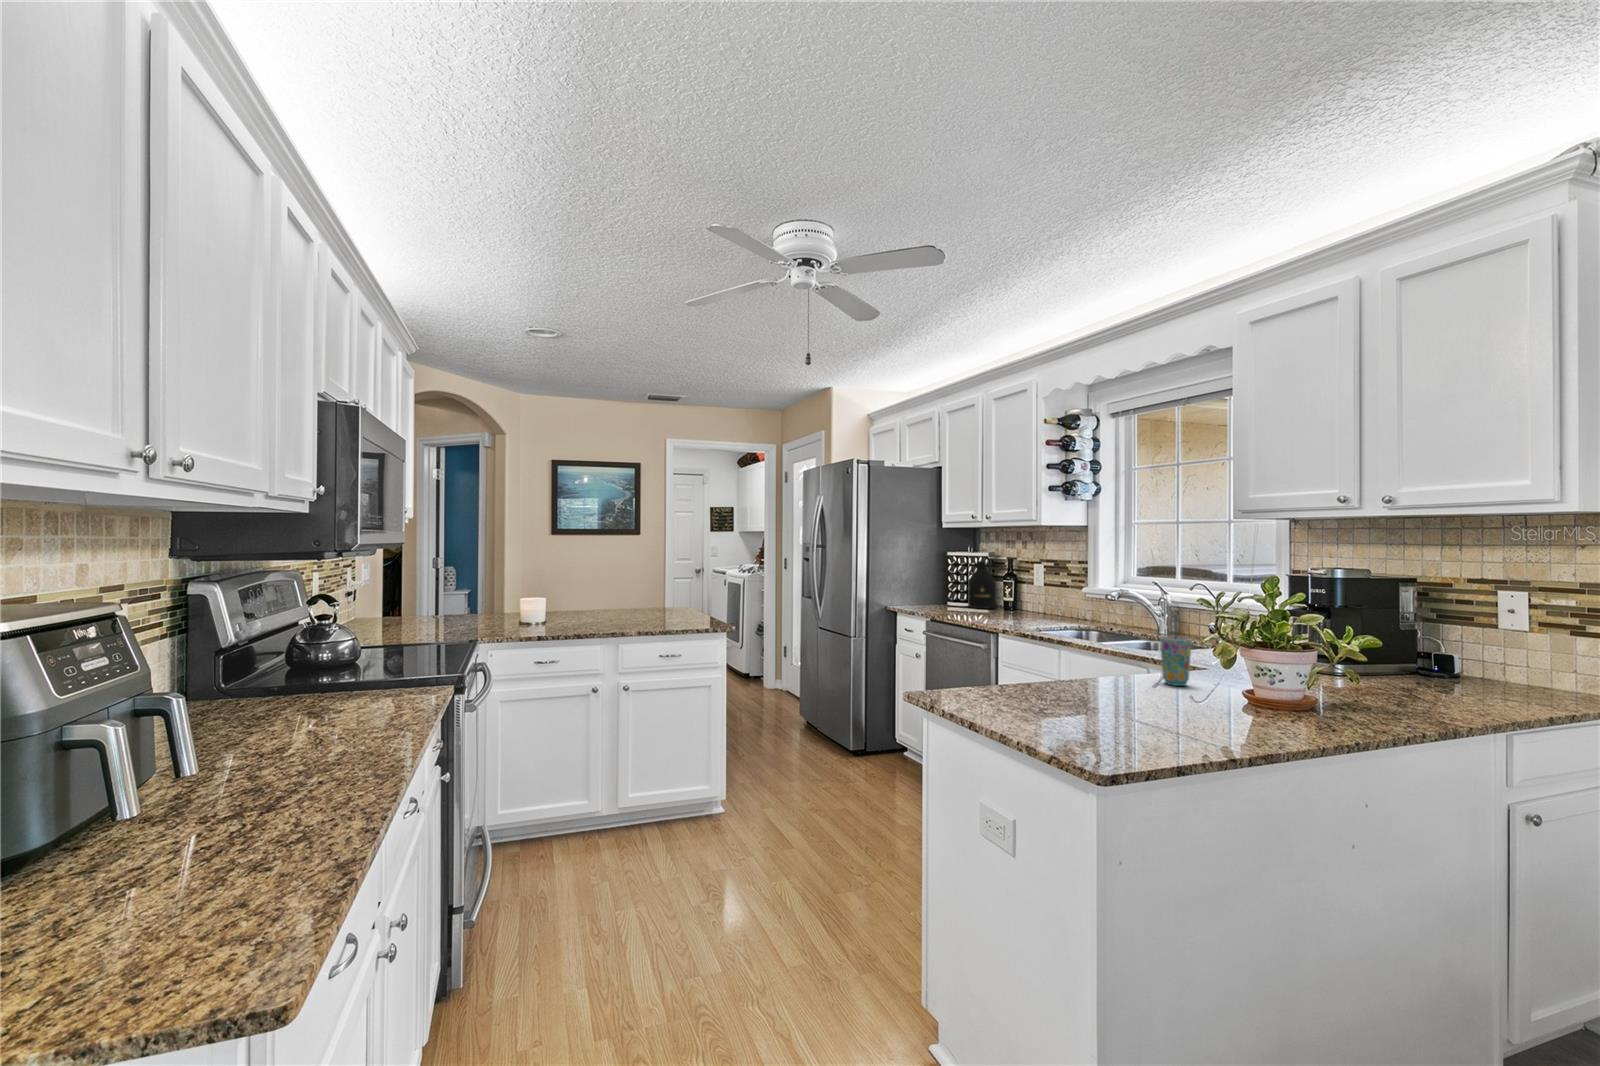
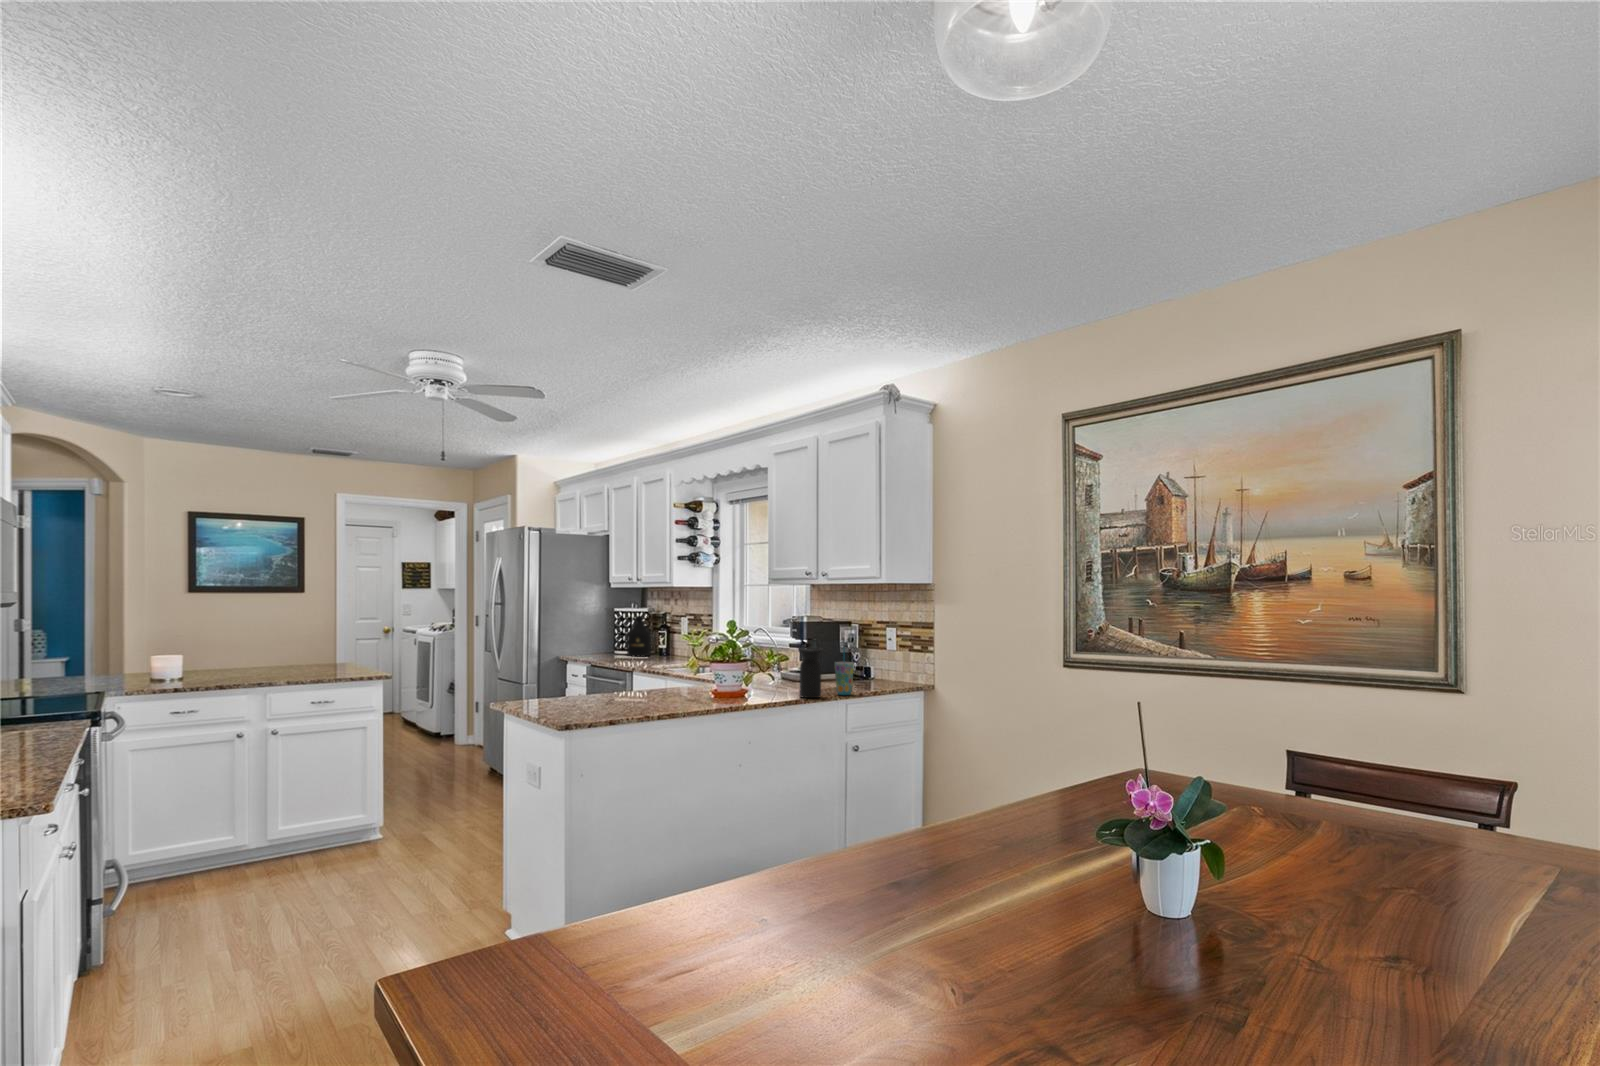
cup: present [1160,616,1191,686] -> present [835,648,854,695]
vase: none [1373,620,1426,703] -> present [798,648,823,698]

